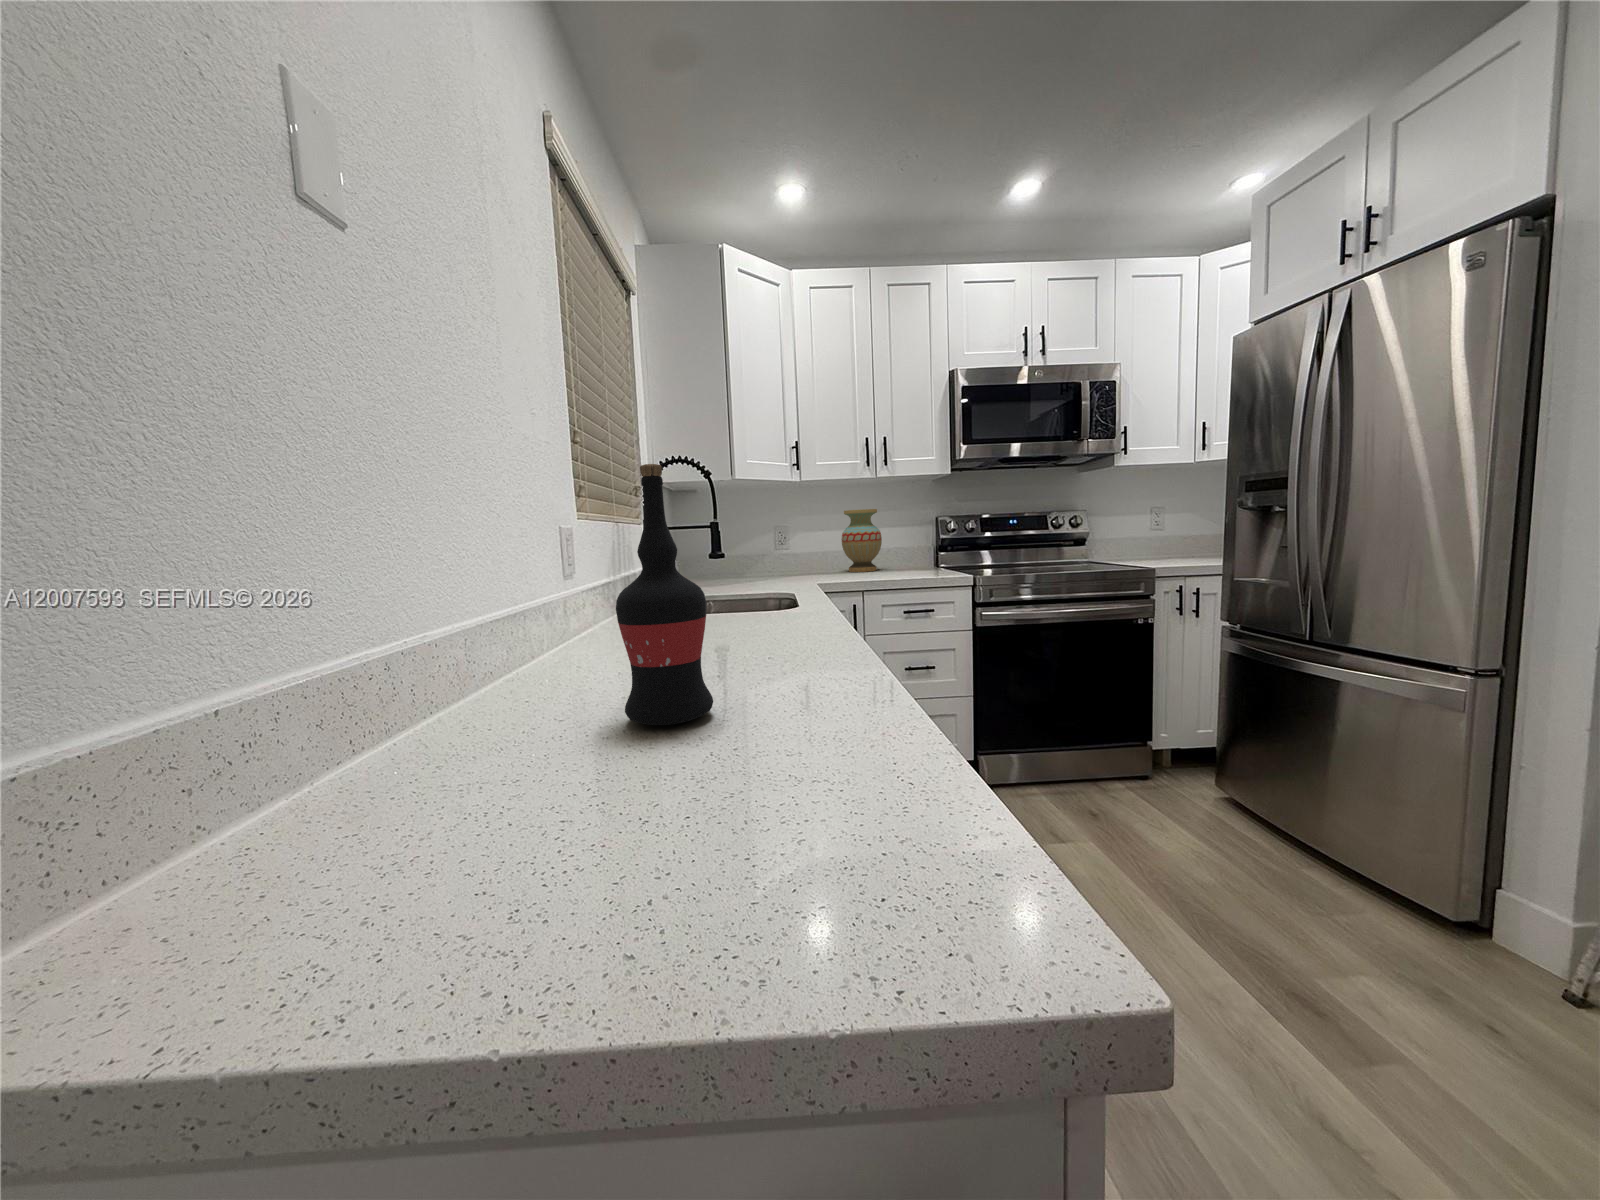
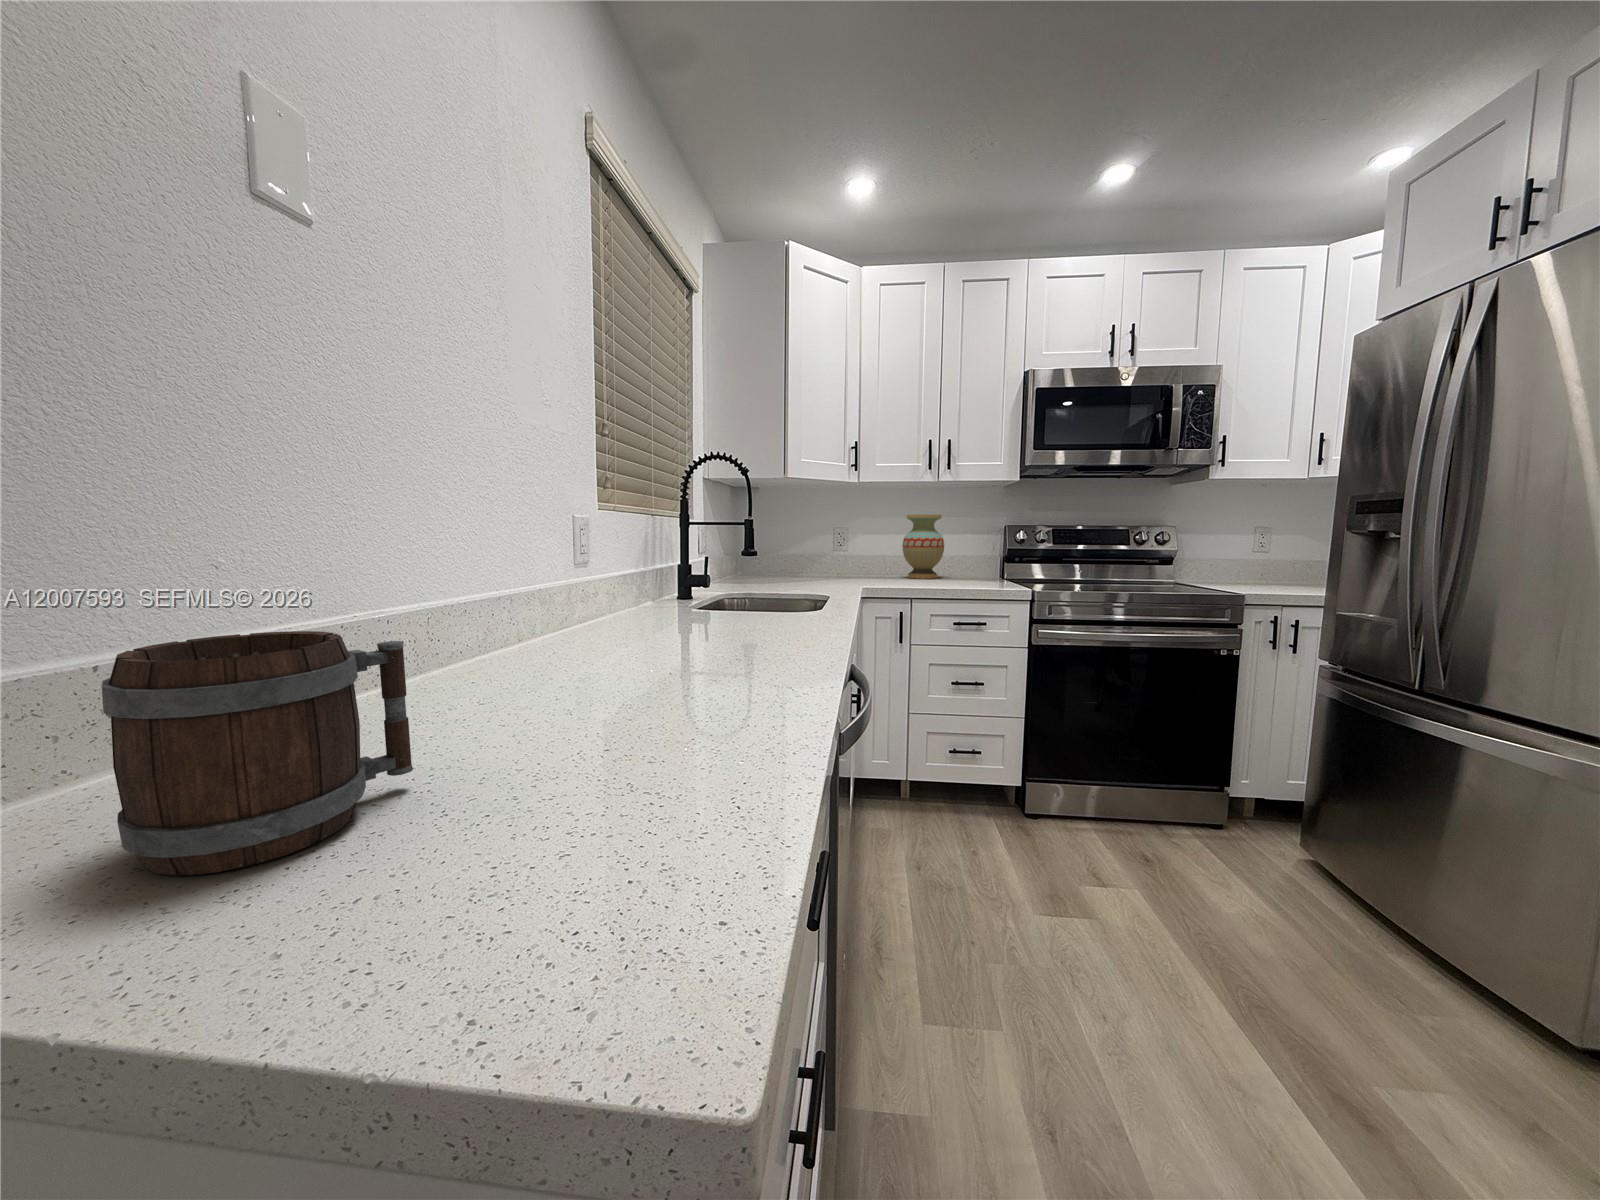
wine bottle: present [616,464,713,725] -> none [529,446,629,711]
mug: none [354,663,591,915] -> present [102,631,413,875]

